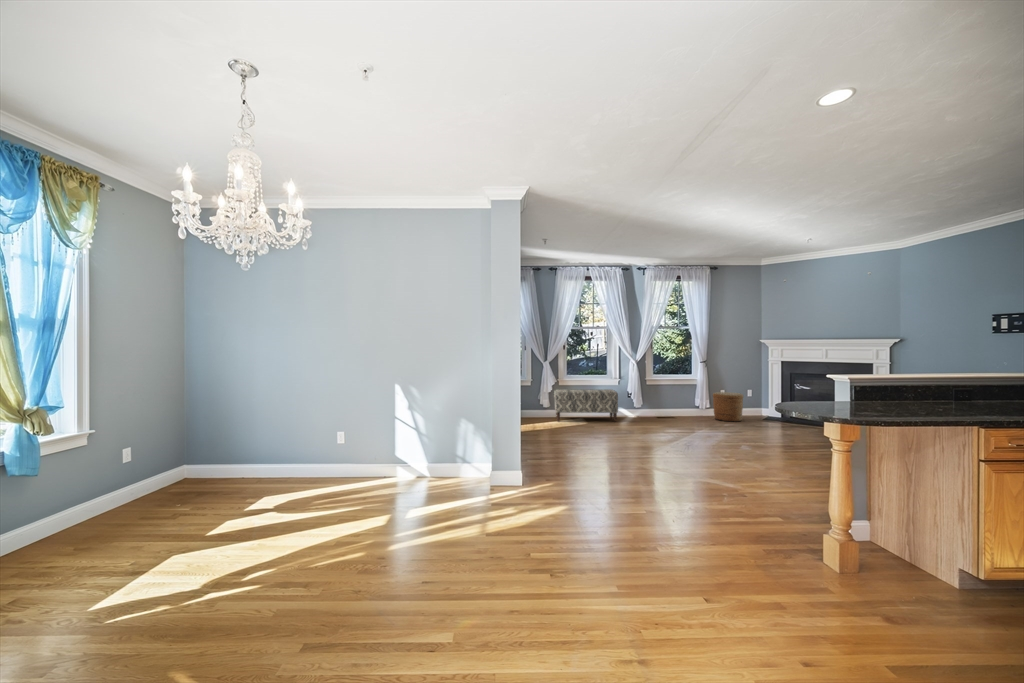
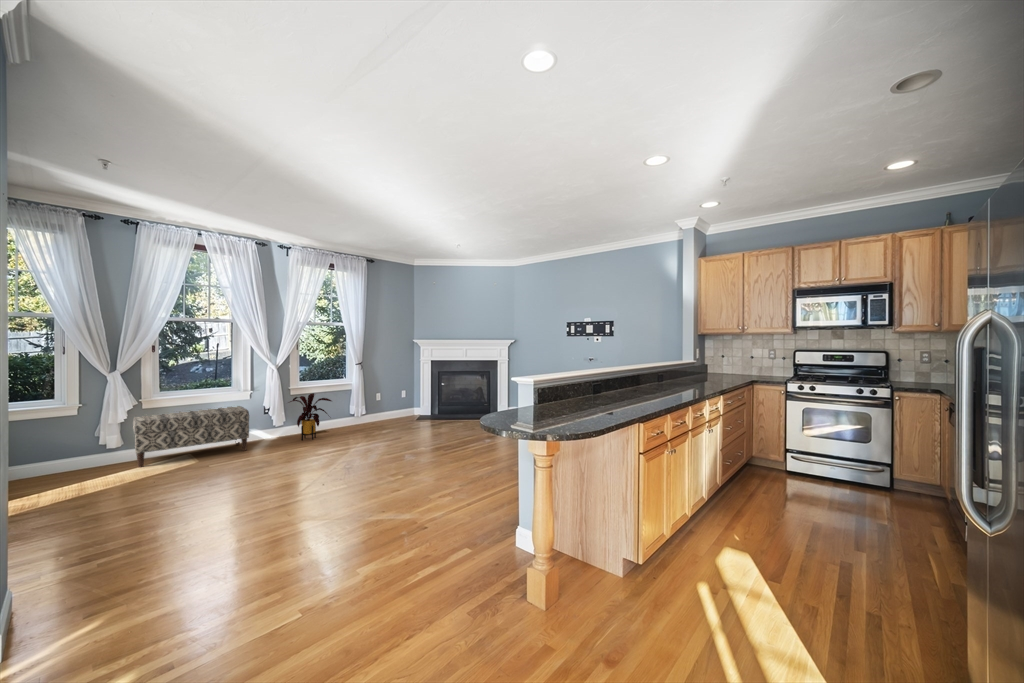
house plant: none [643,385,679,422] -> present [290,393,331,440]
woven basket: present [713,392,743,422] -> none [368,395,400,427]

